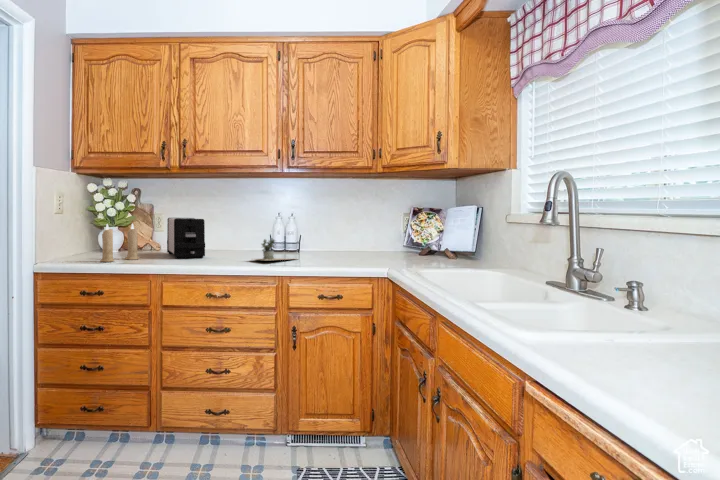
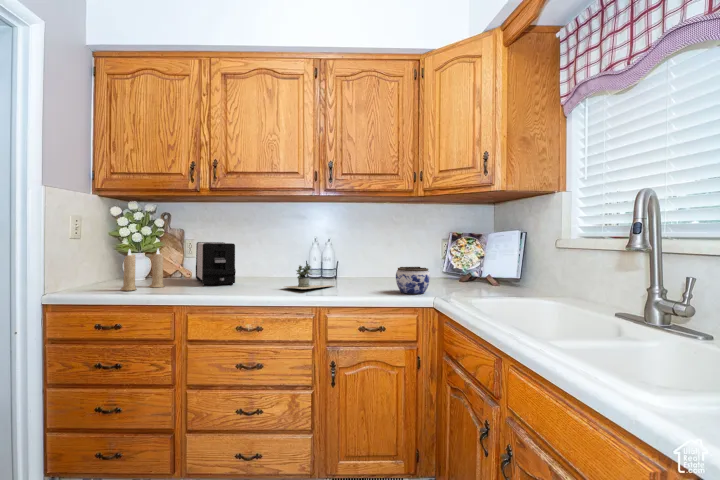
jar: none [352,241,383,265] -> present [396,267,430,294]

